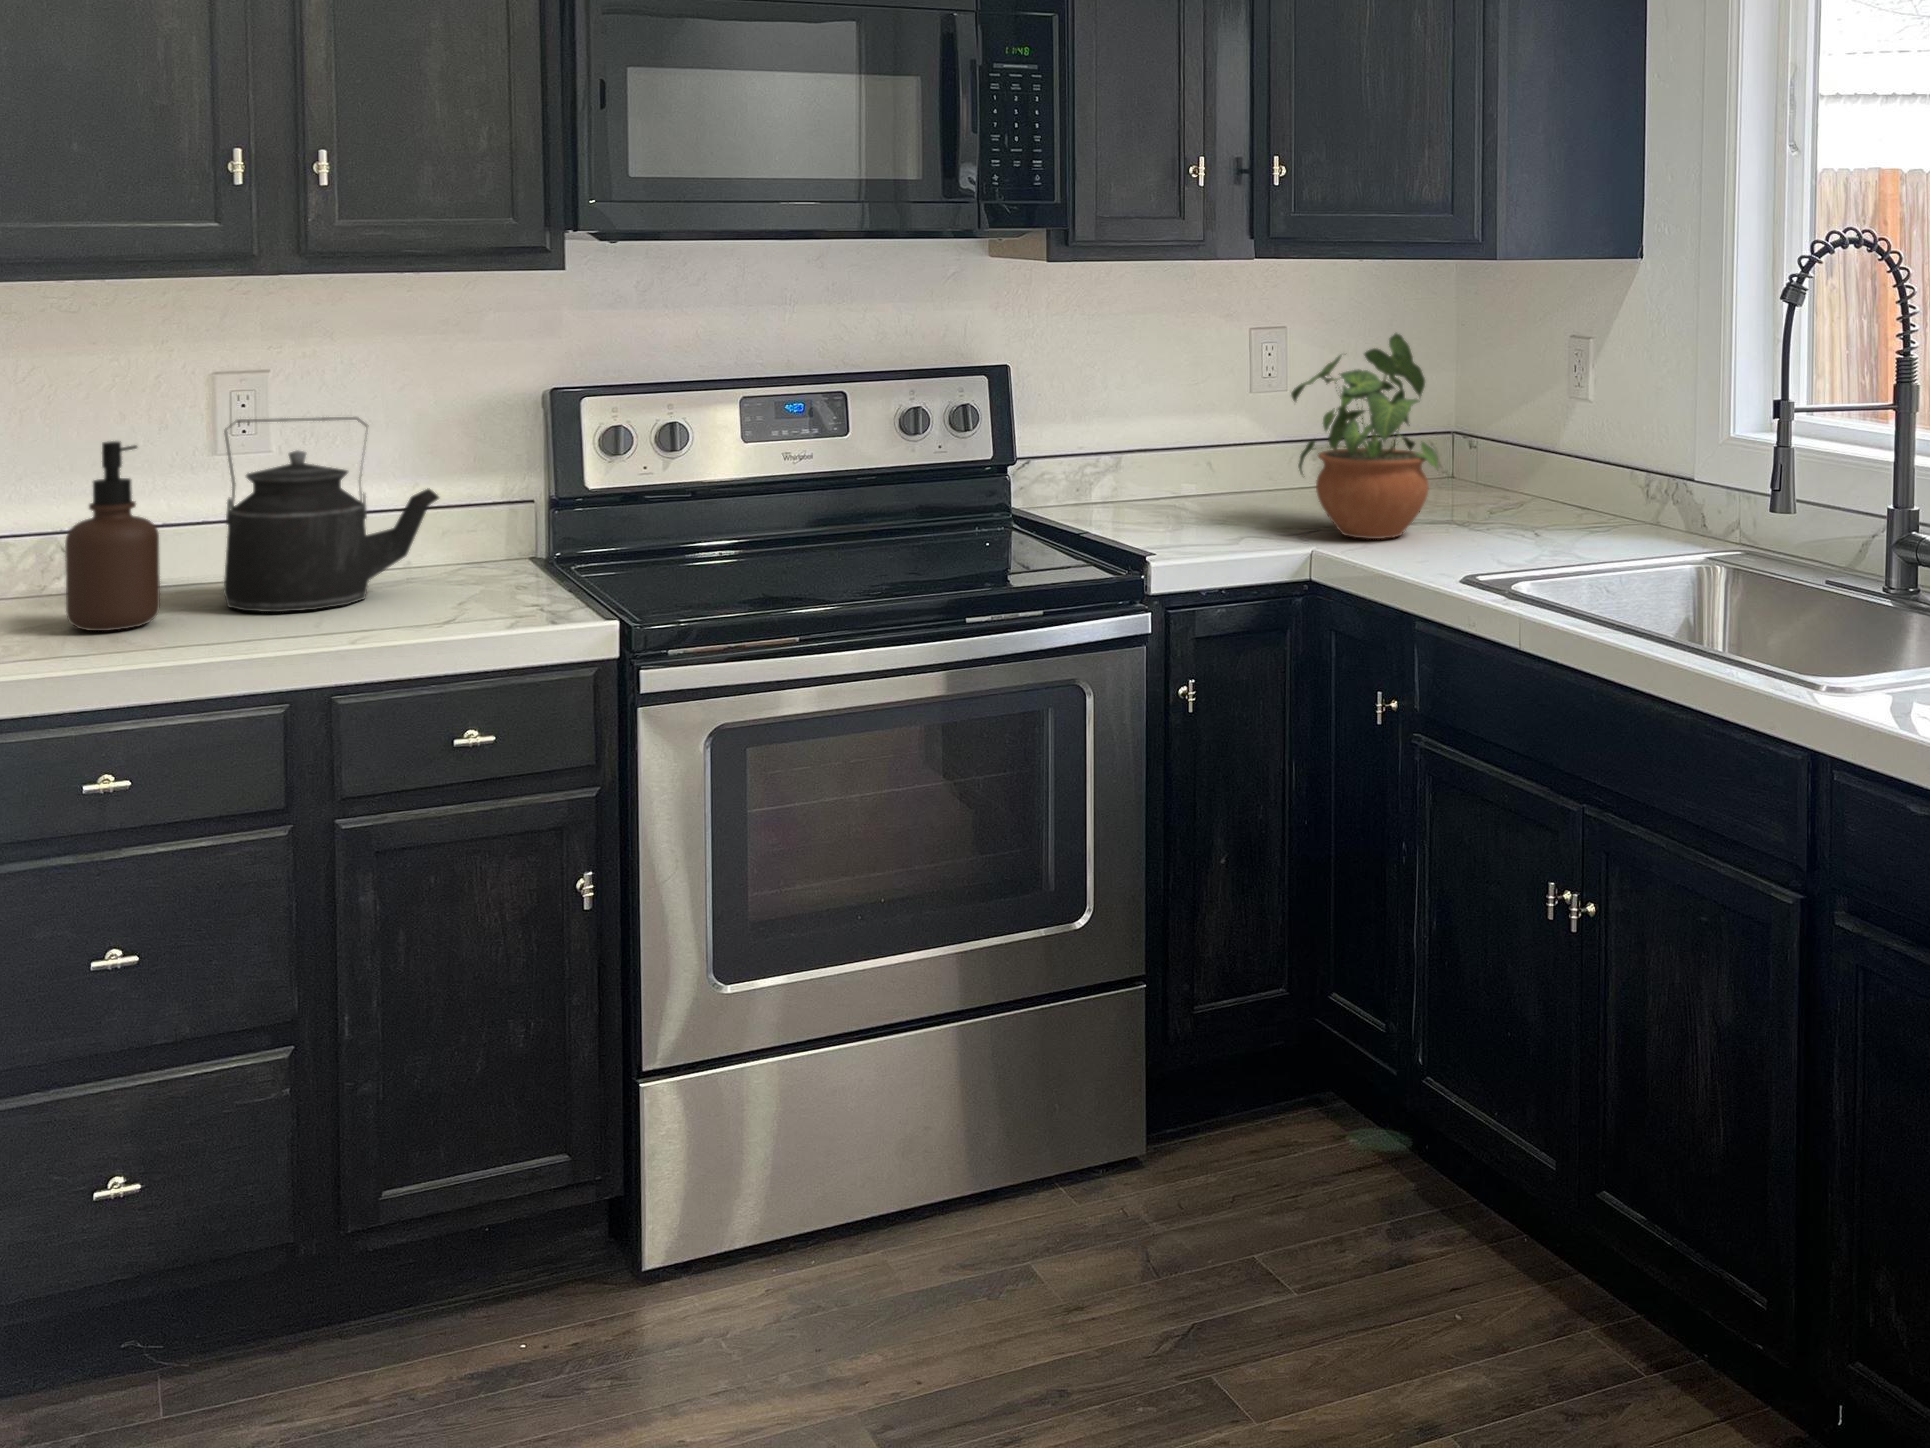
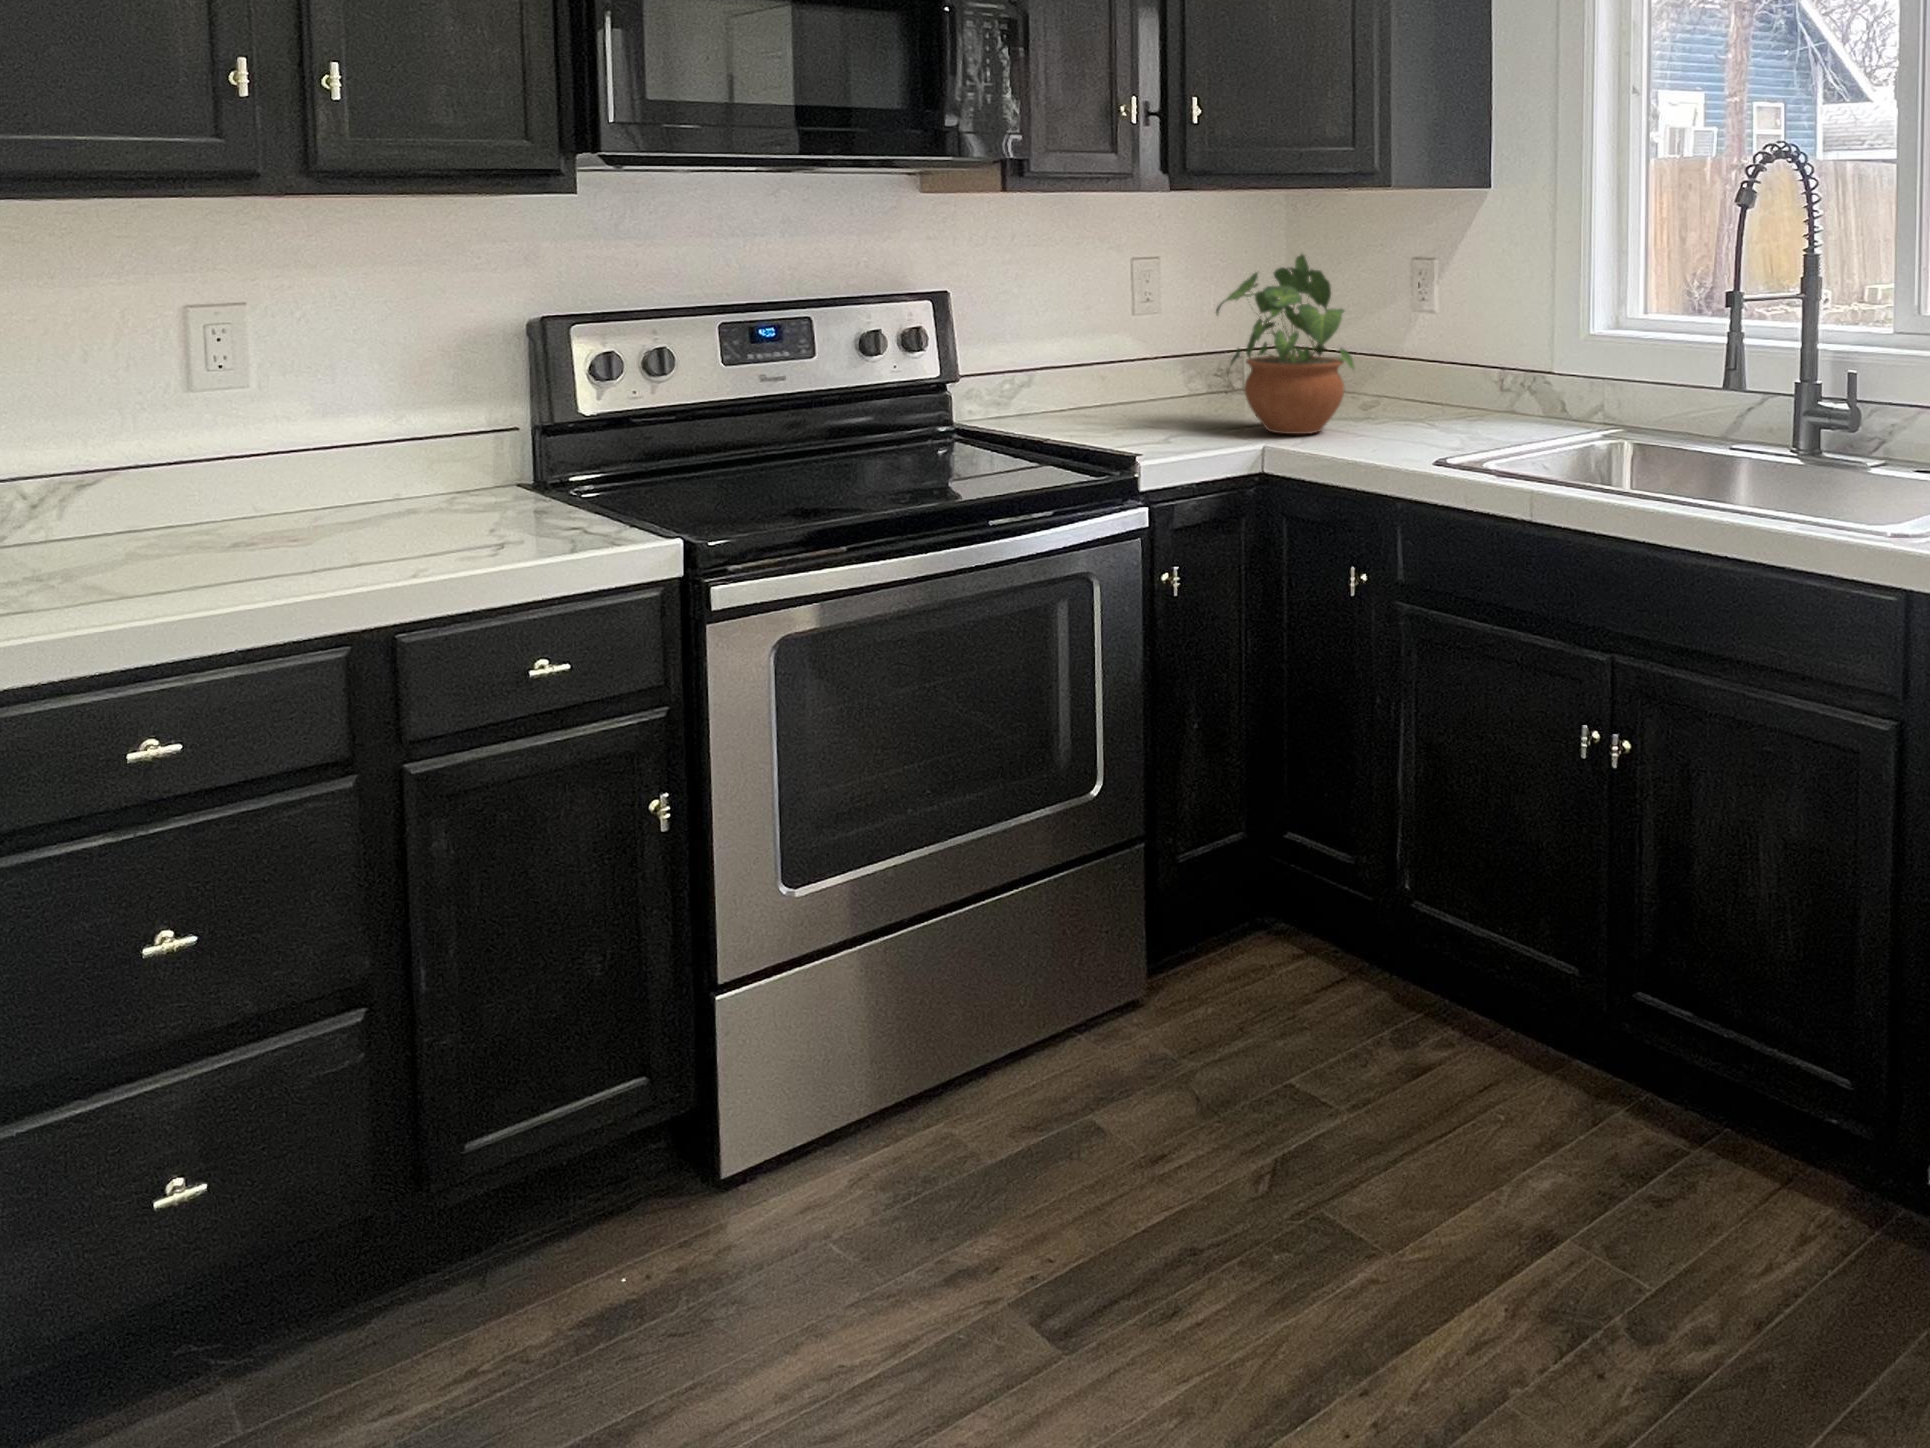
kettle: present [224,417,439,612] -> none [219,344,455,553]
soap dispenser: present [65,441,160,631] -> none [53,374,165,583]

